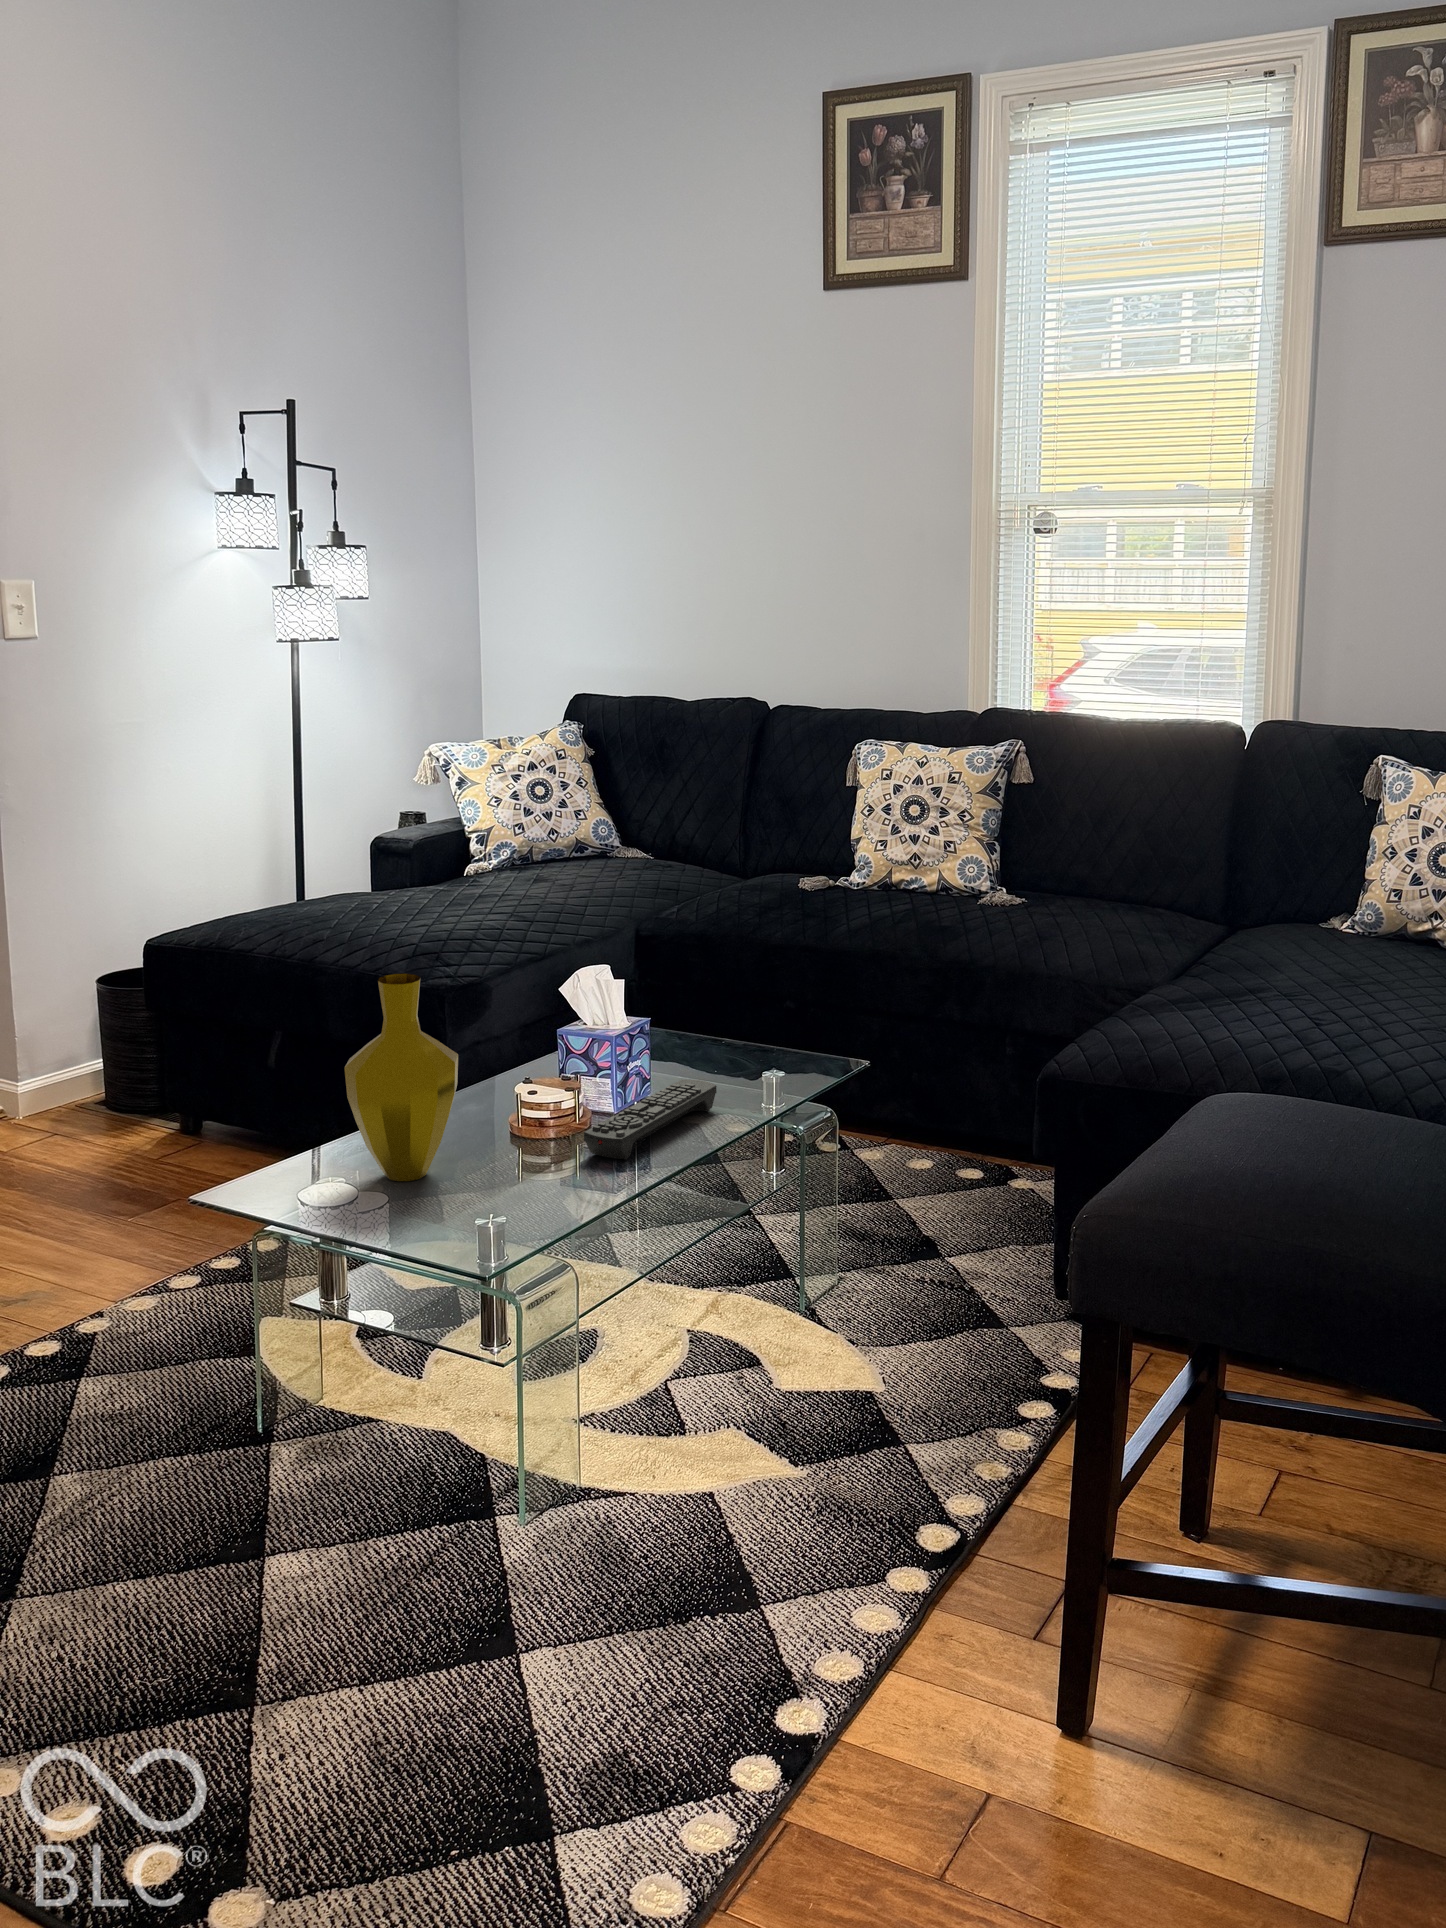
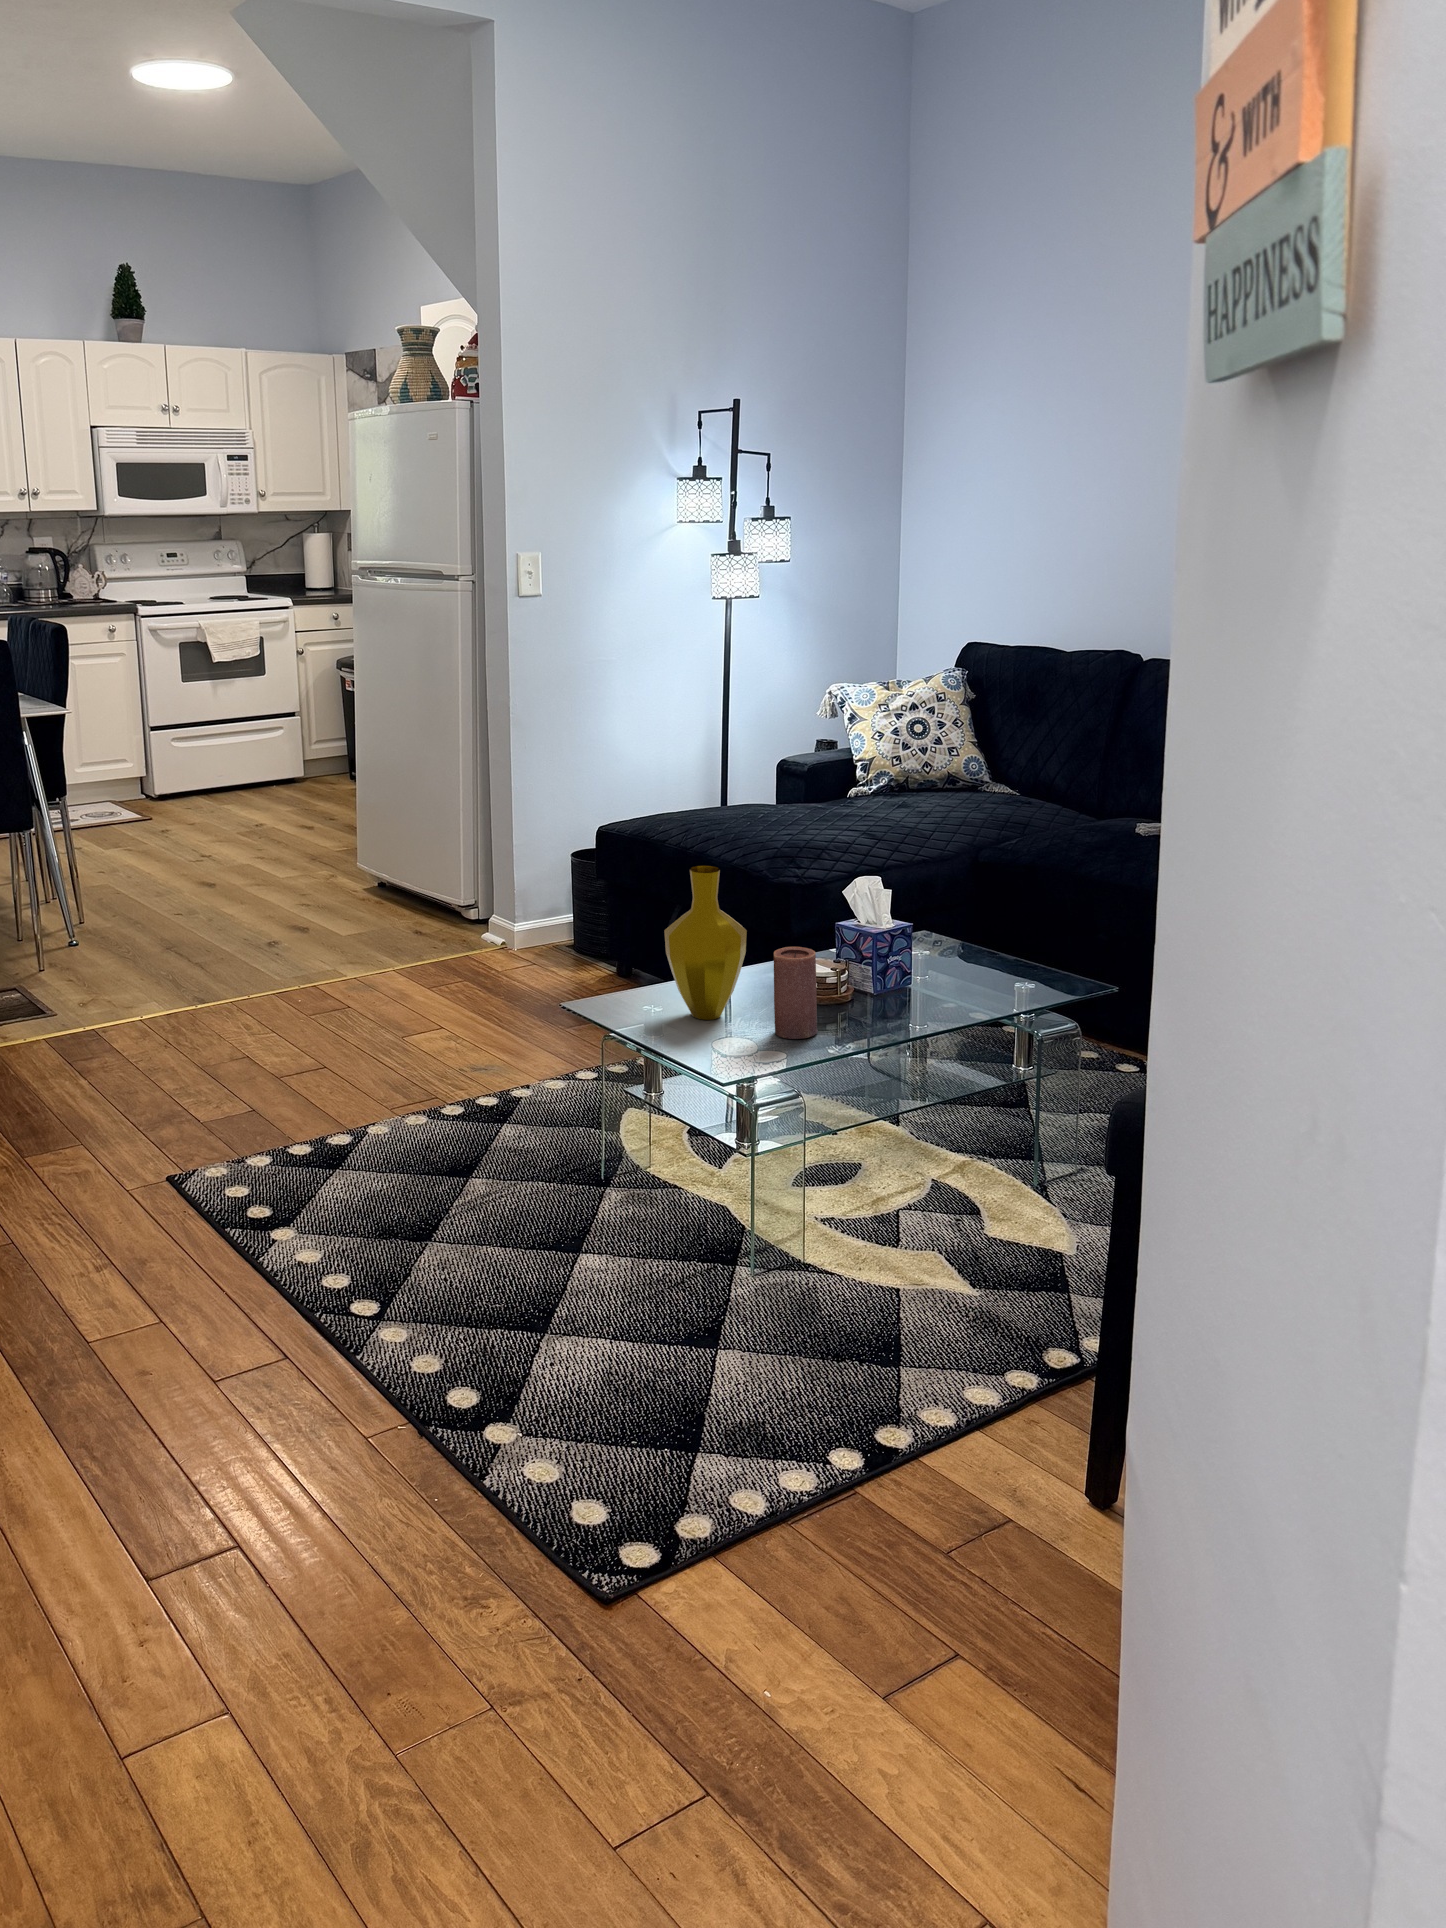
candle: none [508,1067,567,1190] -> present [774,947,818,1039]
remote control: present [584,1079,717,1160] -> none [838,976,963,1029]

